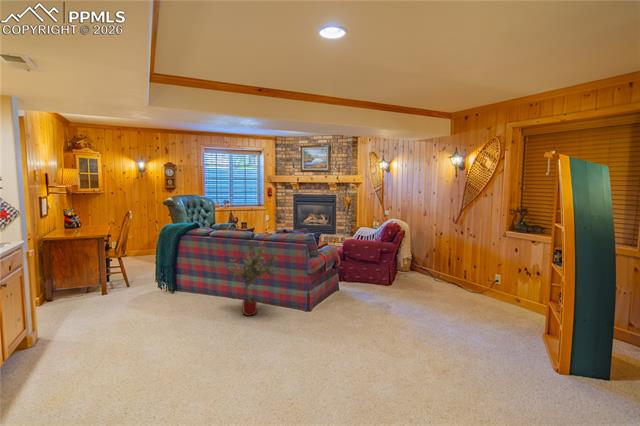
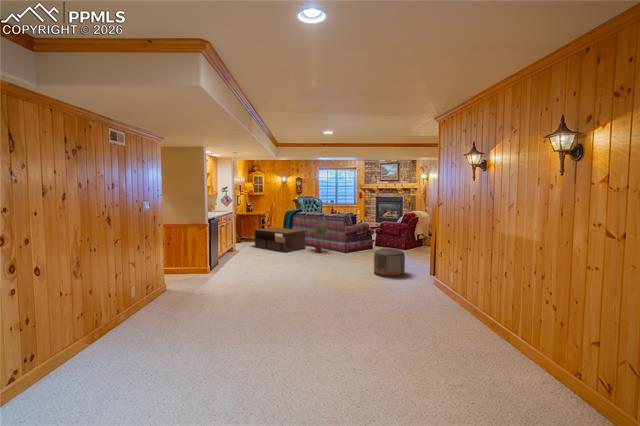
coffee table: none [89,262,215,327] -> present [255,227,305,253]
pouf: none [441,321,519,406] -> present [374,248,405,277]

